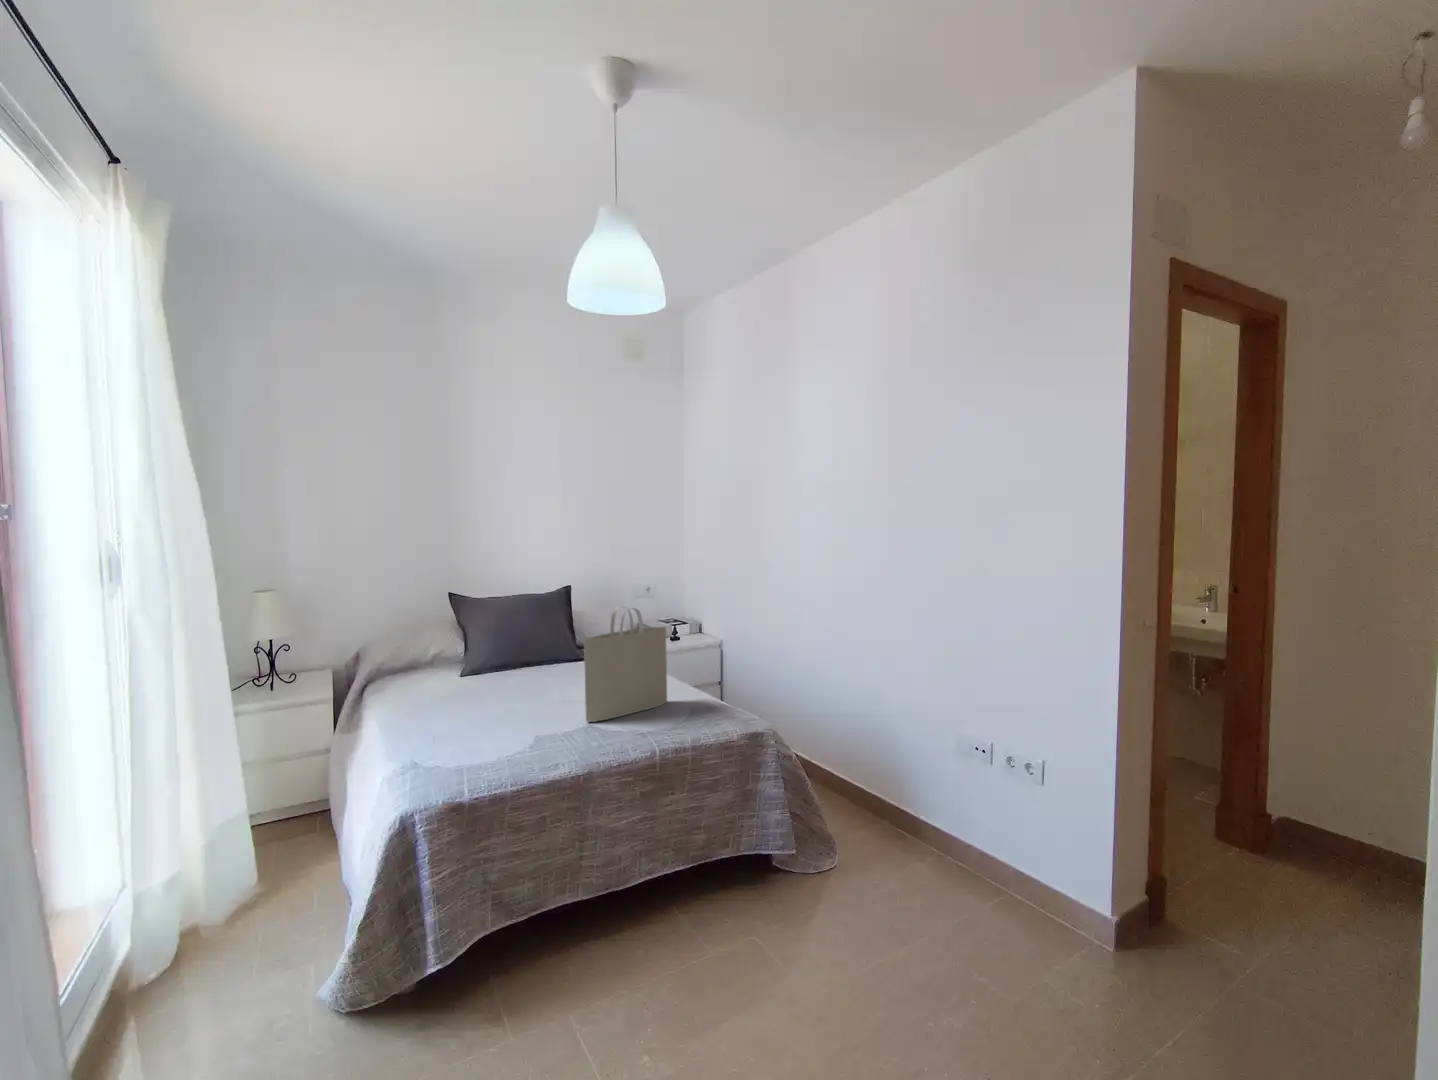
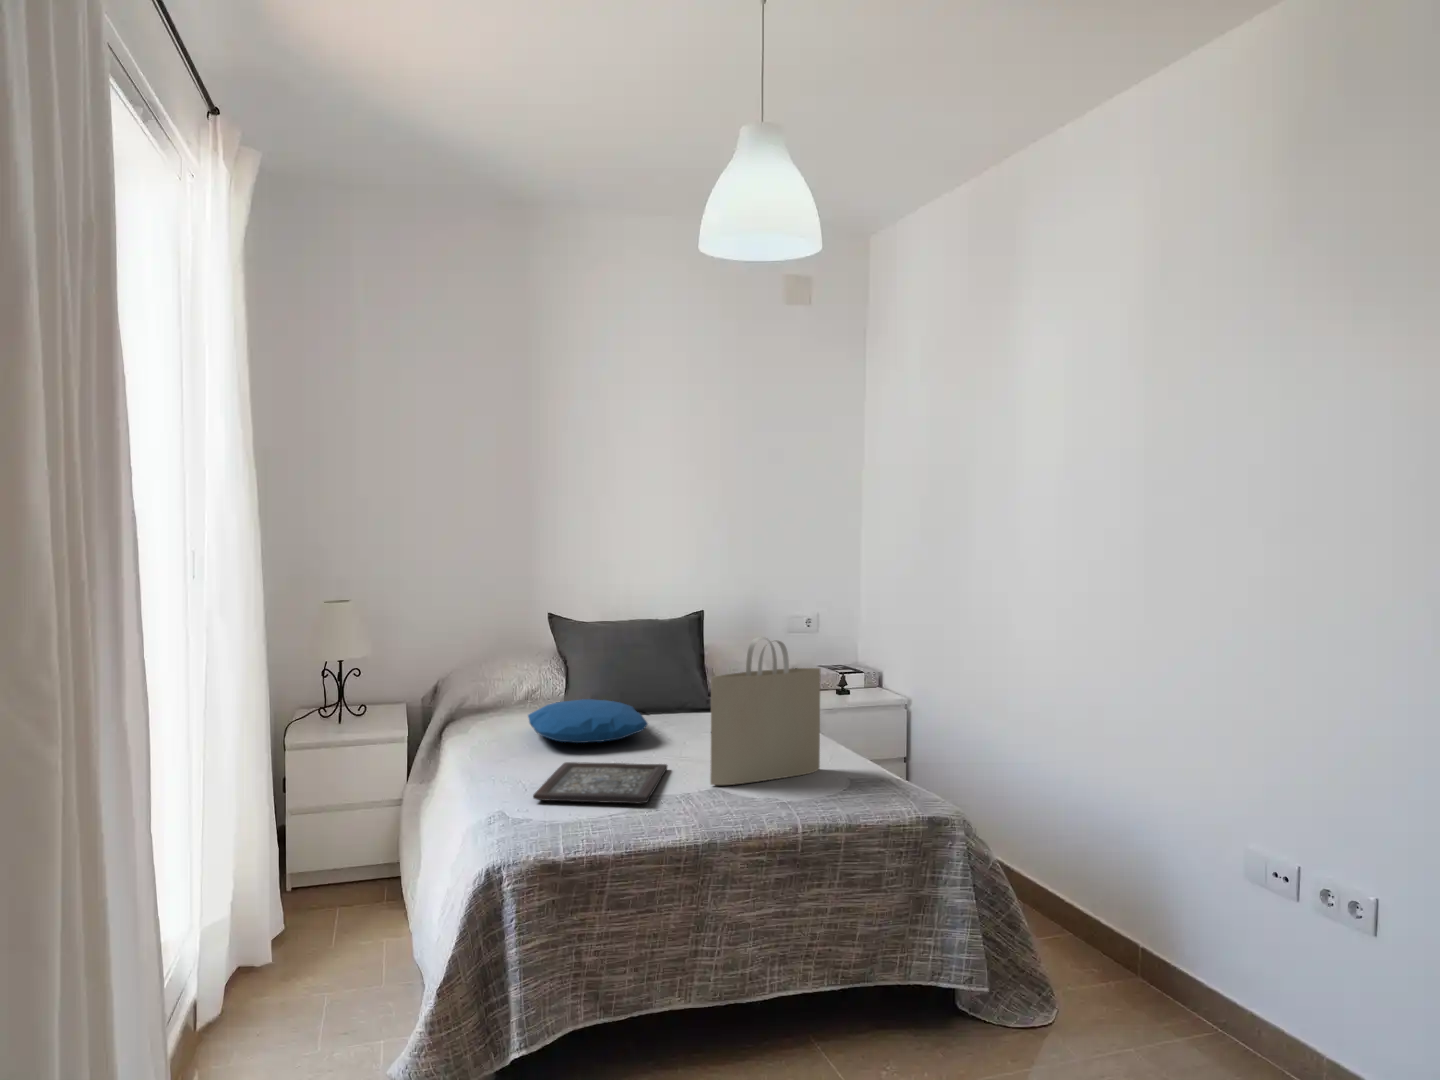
pillow: none [434,659,533,695] -> present [528,699,648,743]
tray: none [440,708,551,748] -> present [533,762,667,803]

